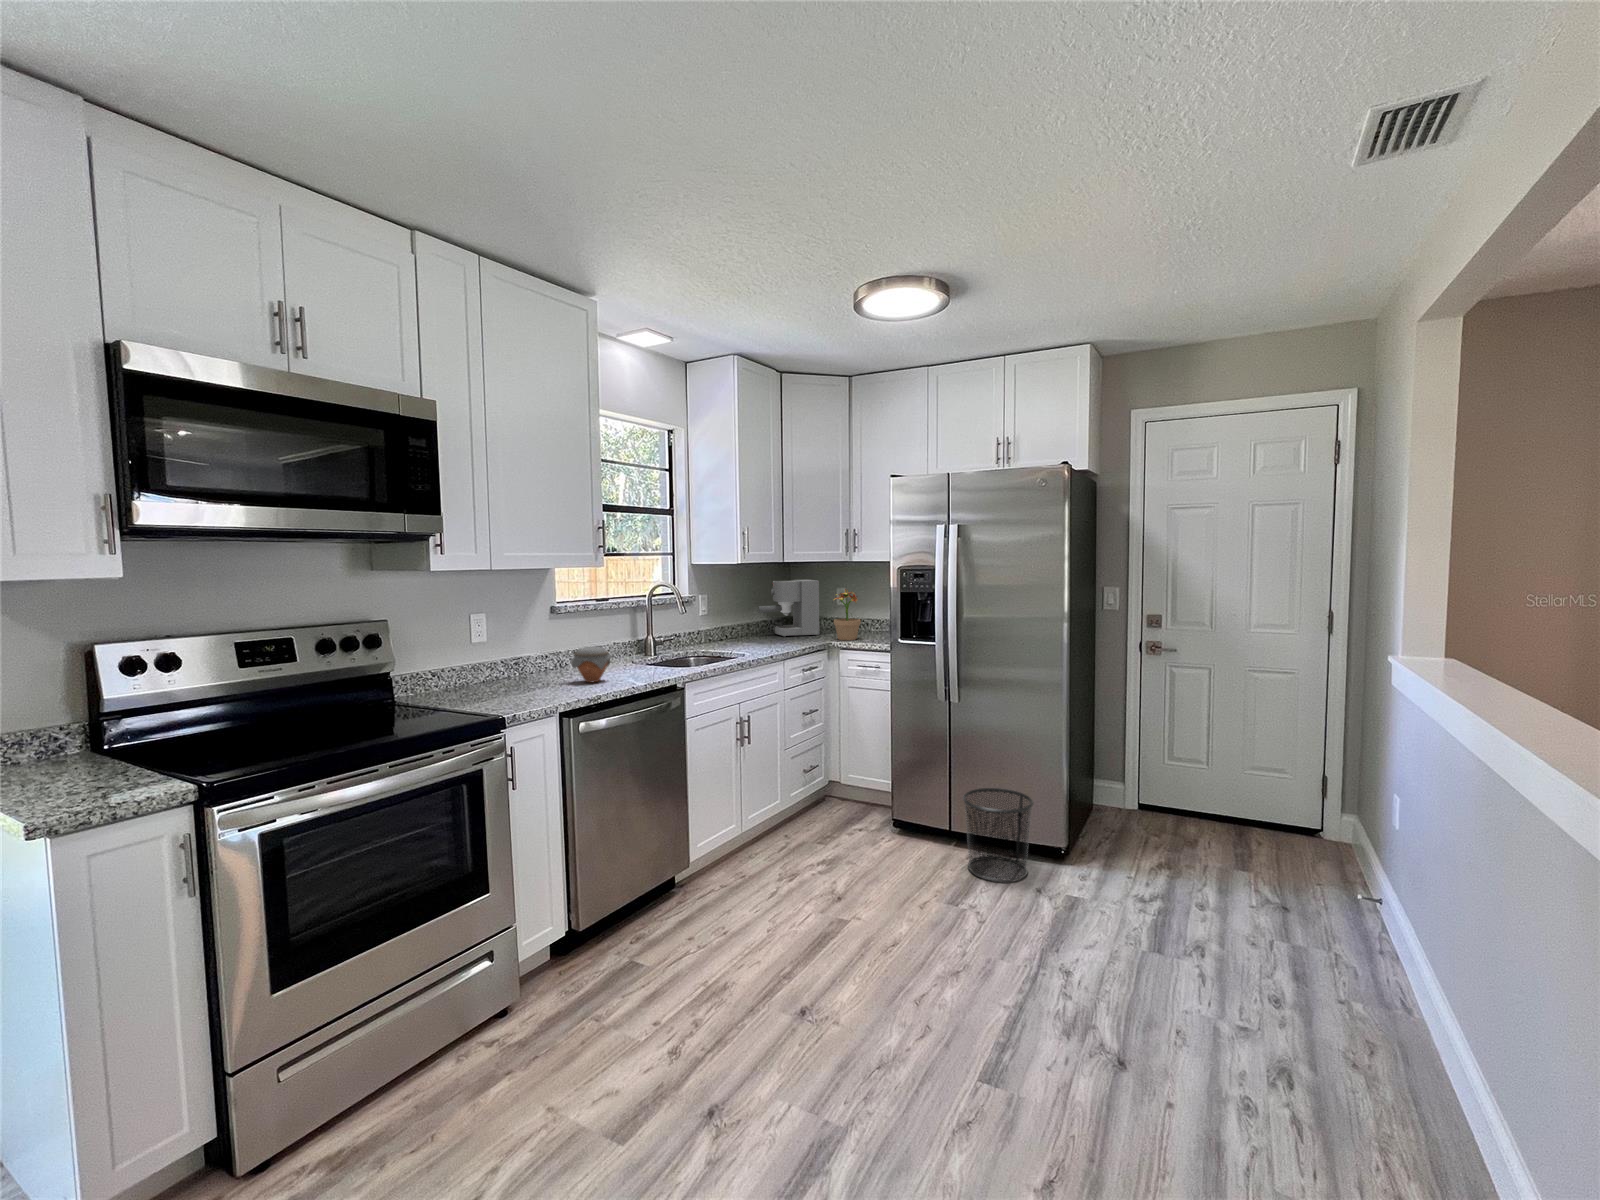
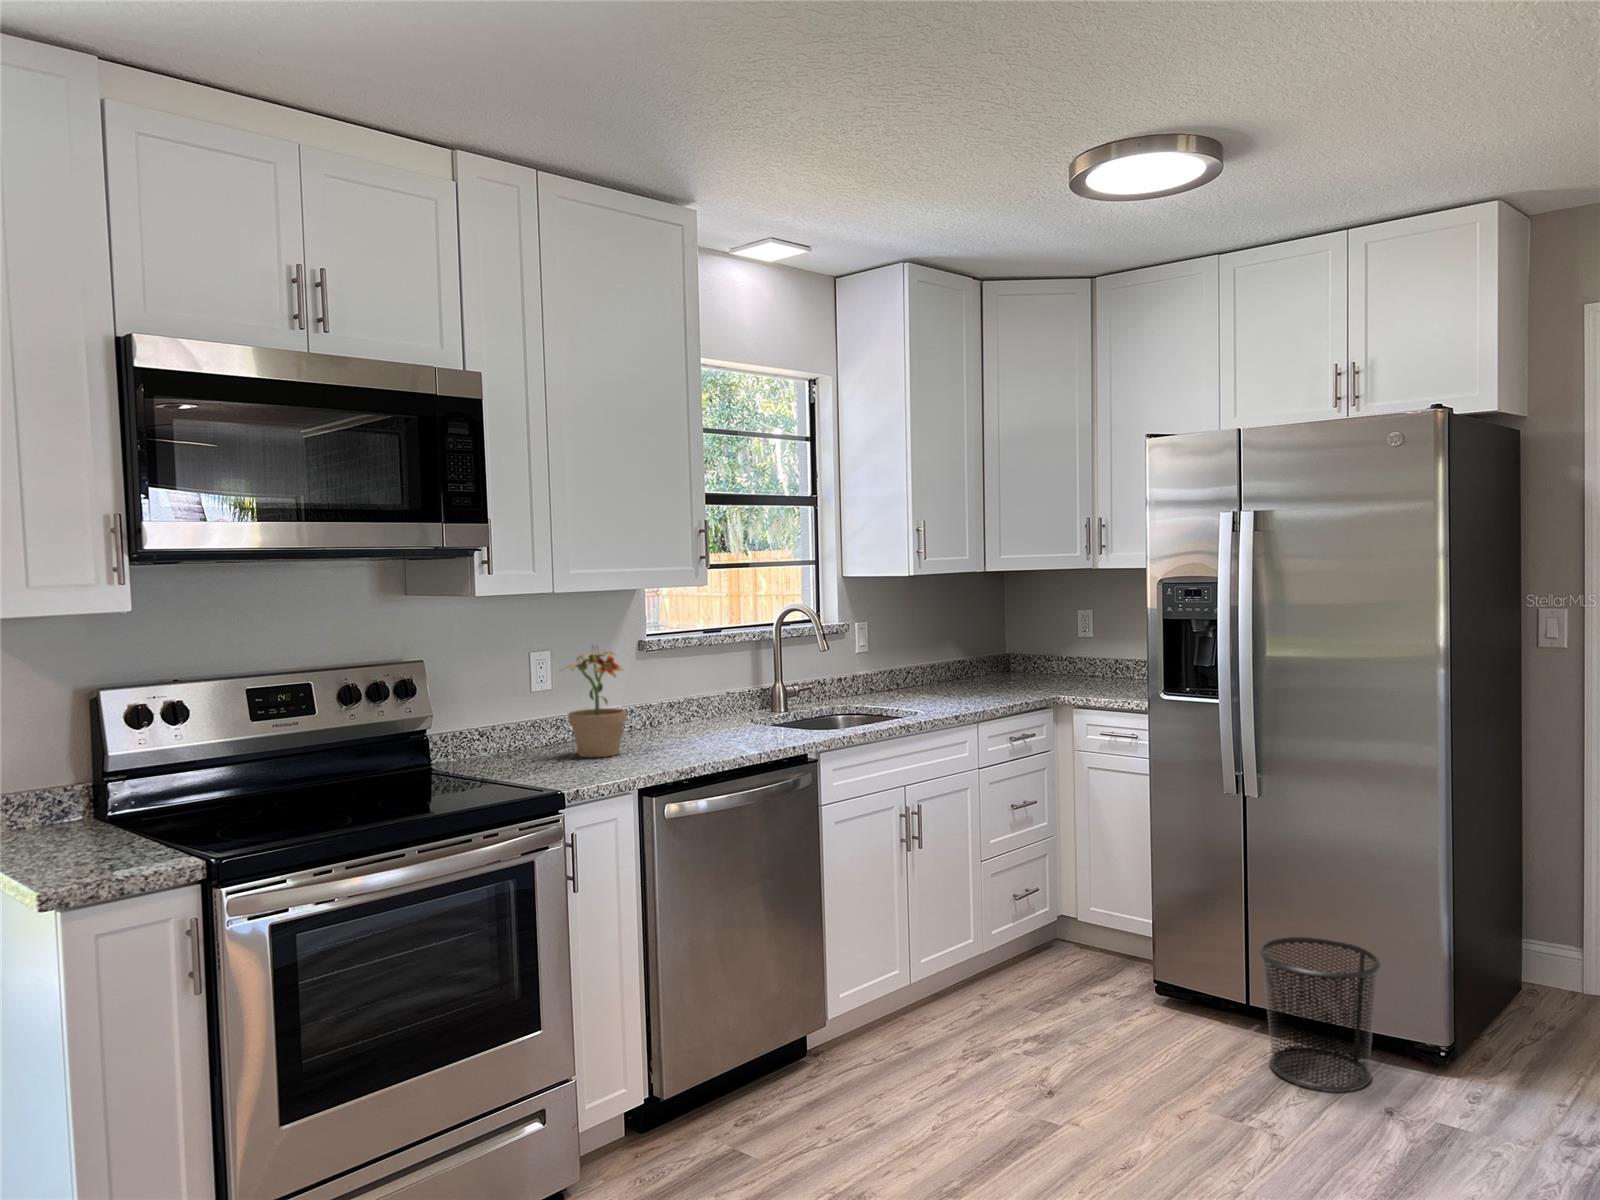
coffee maker: present [758,580,819,637] -> none [949,598,1046,687]
potted plant: present [834,589,861,640] -> present [561,652,627,757]
jar: present [571,646,611,683] -> none [660,699,716,750]

